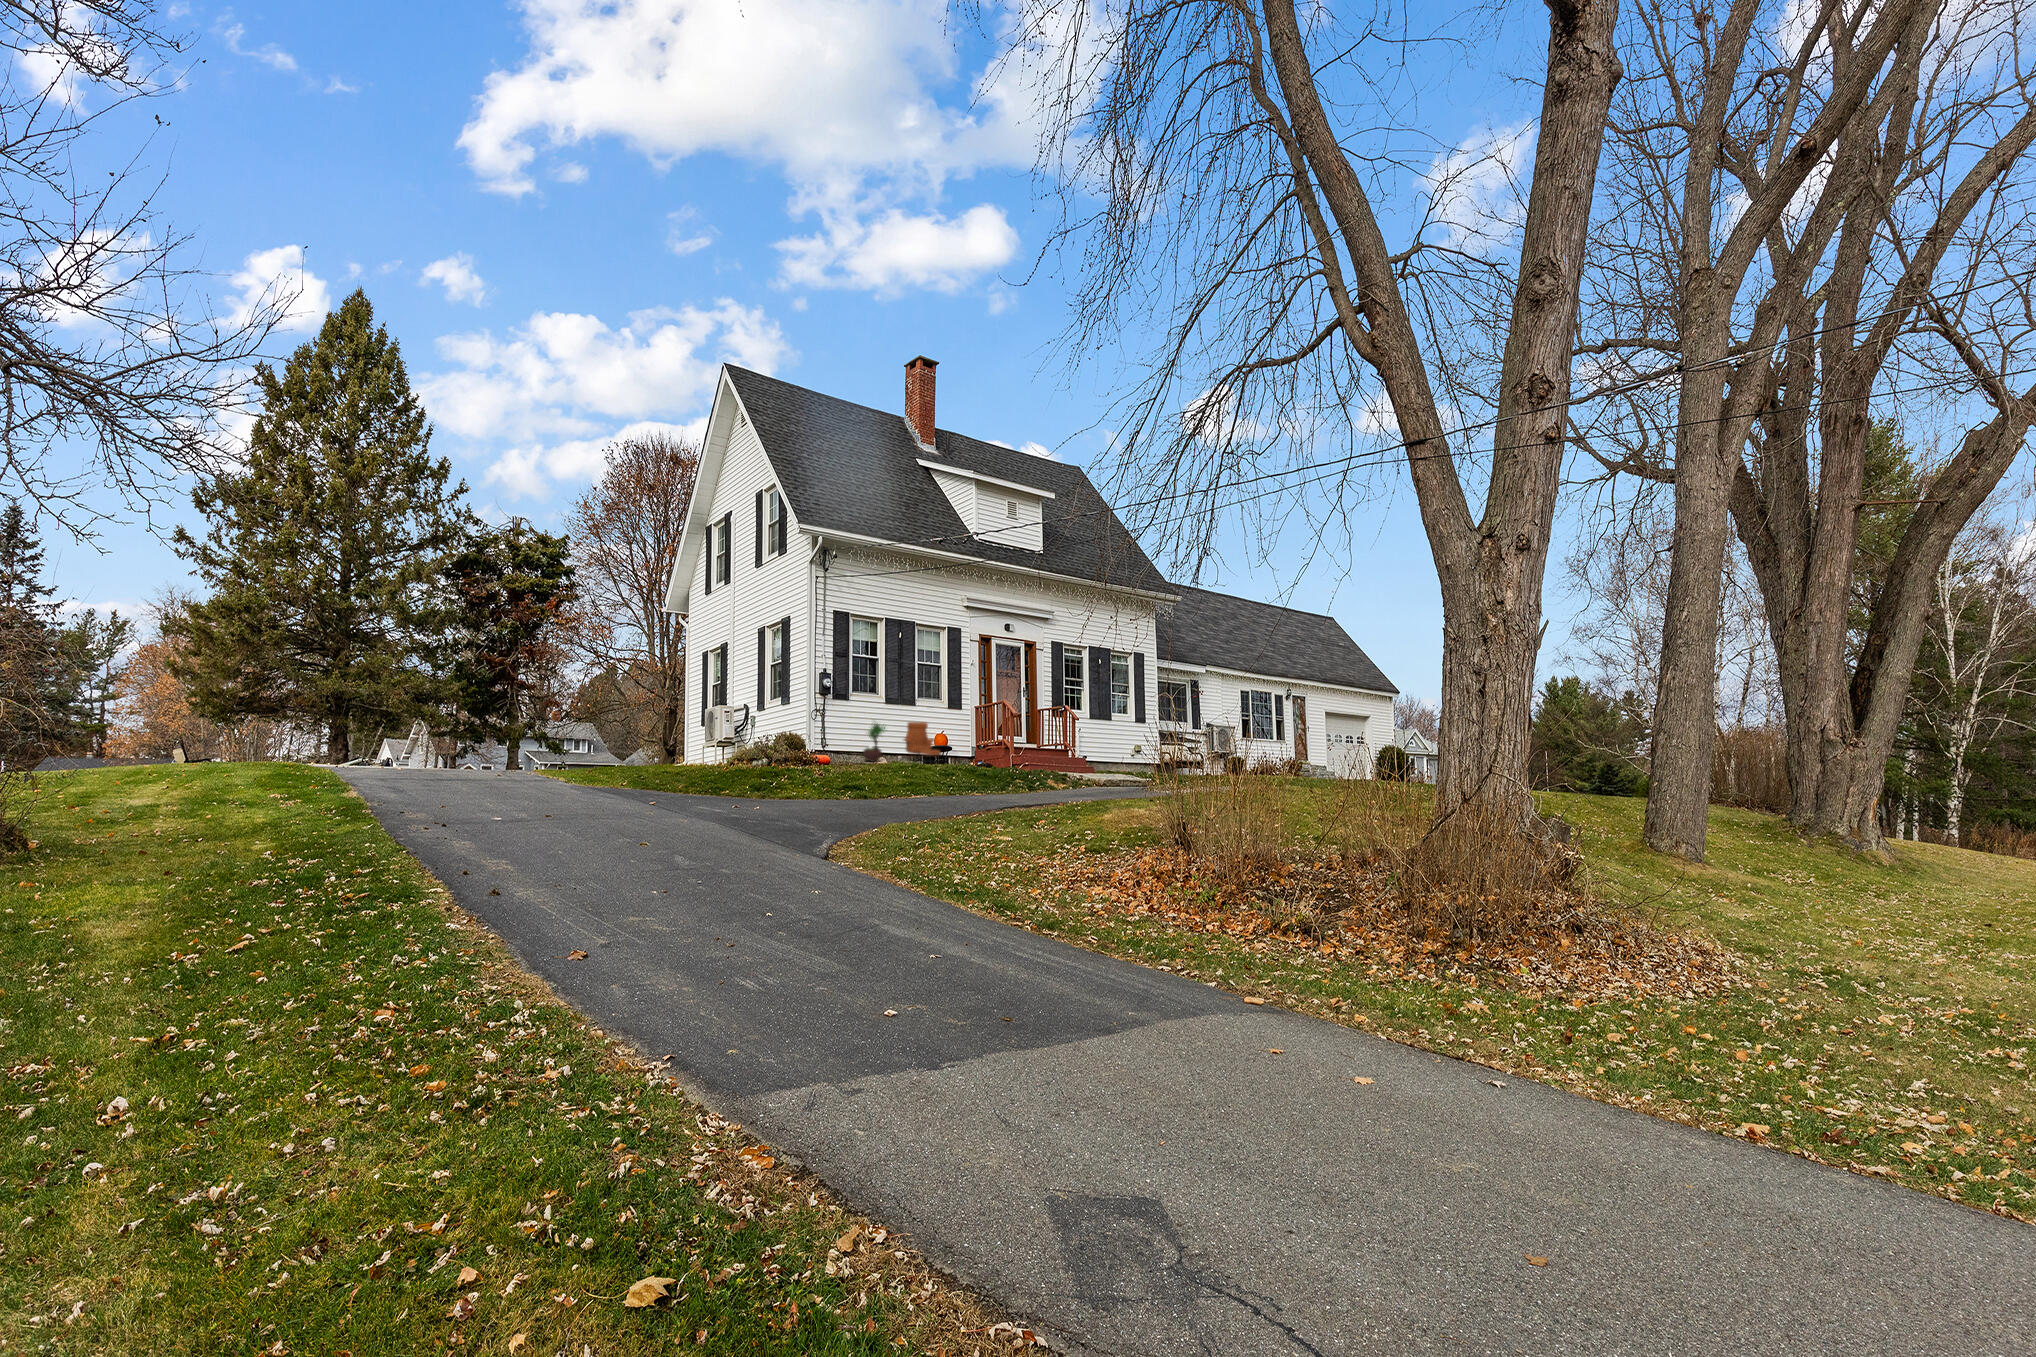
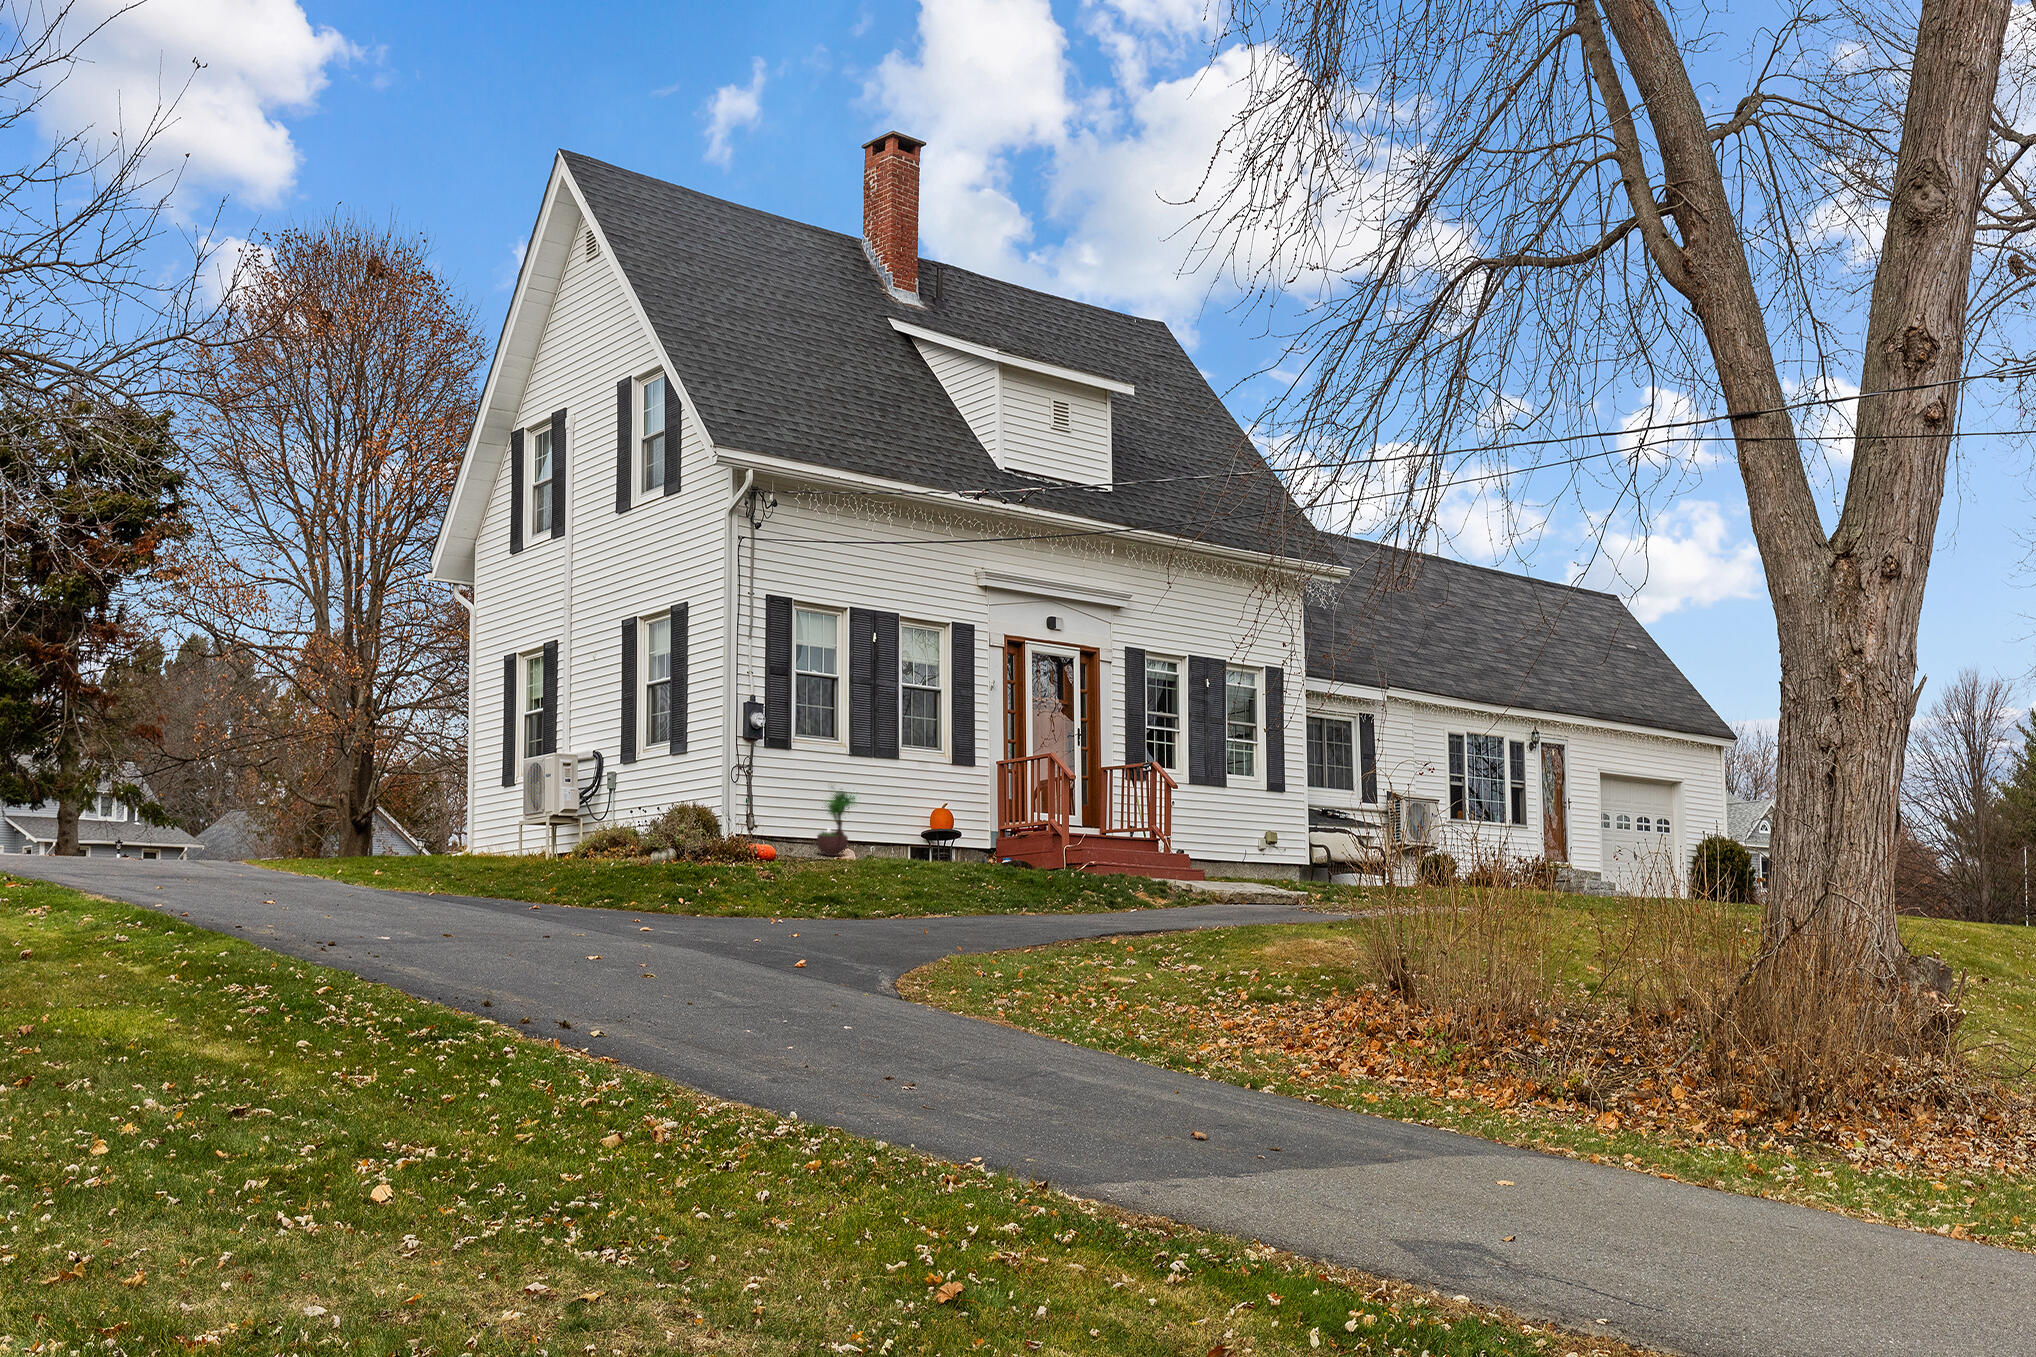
lounge chair: present [904,722,940,763] -> none [881,788,949,862]

